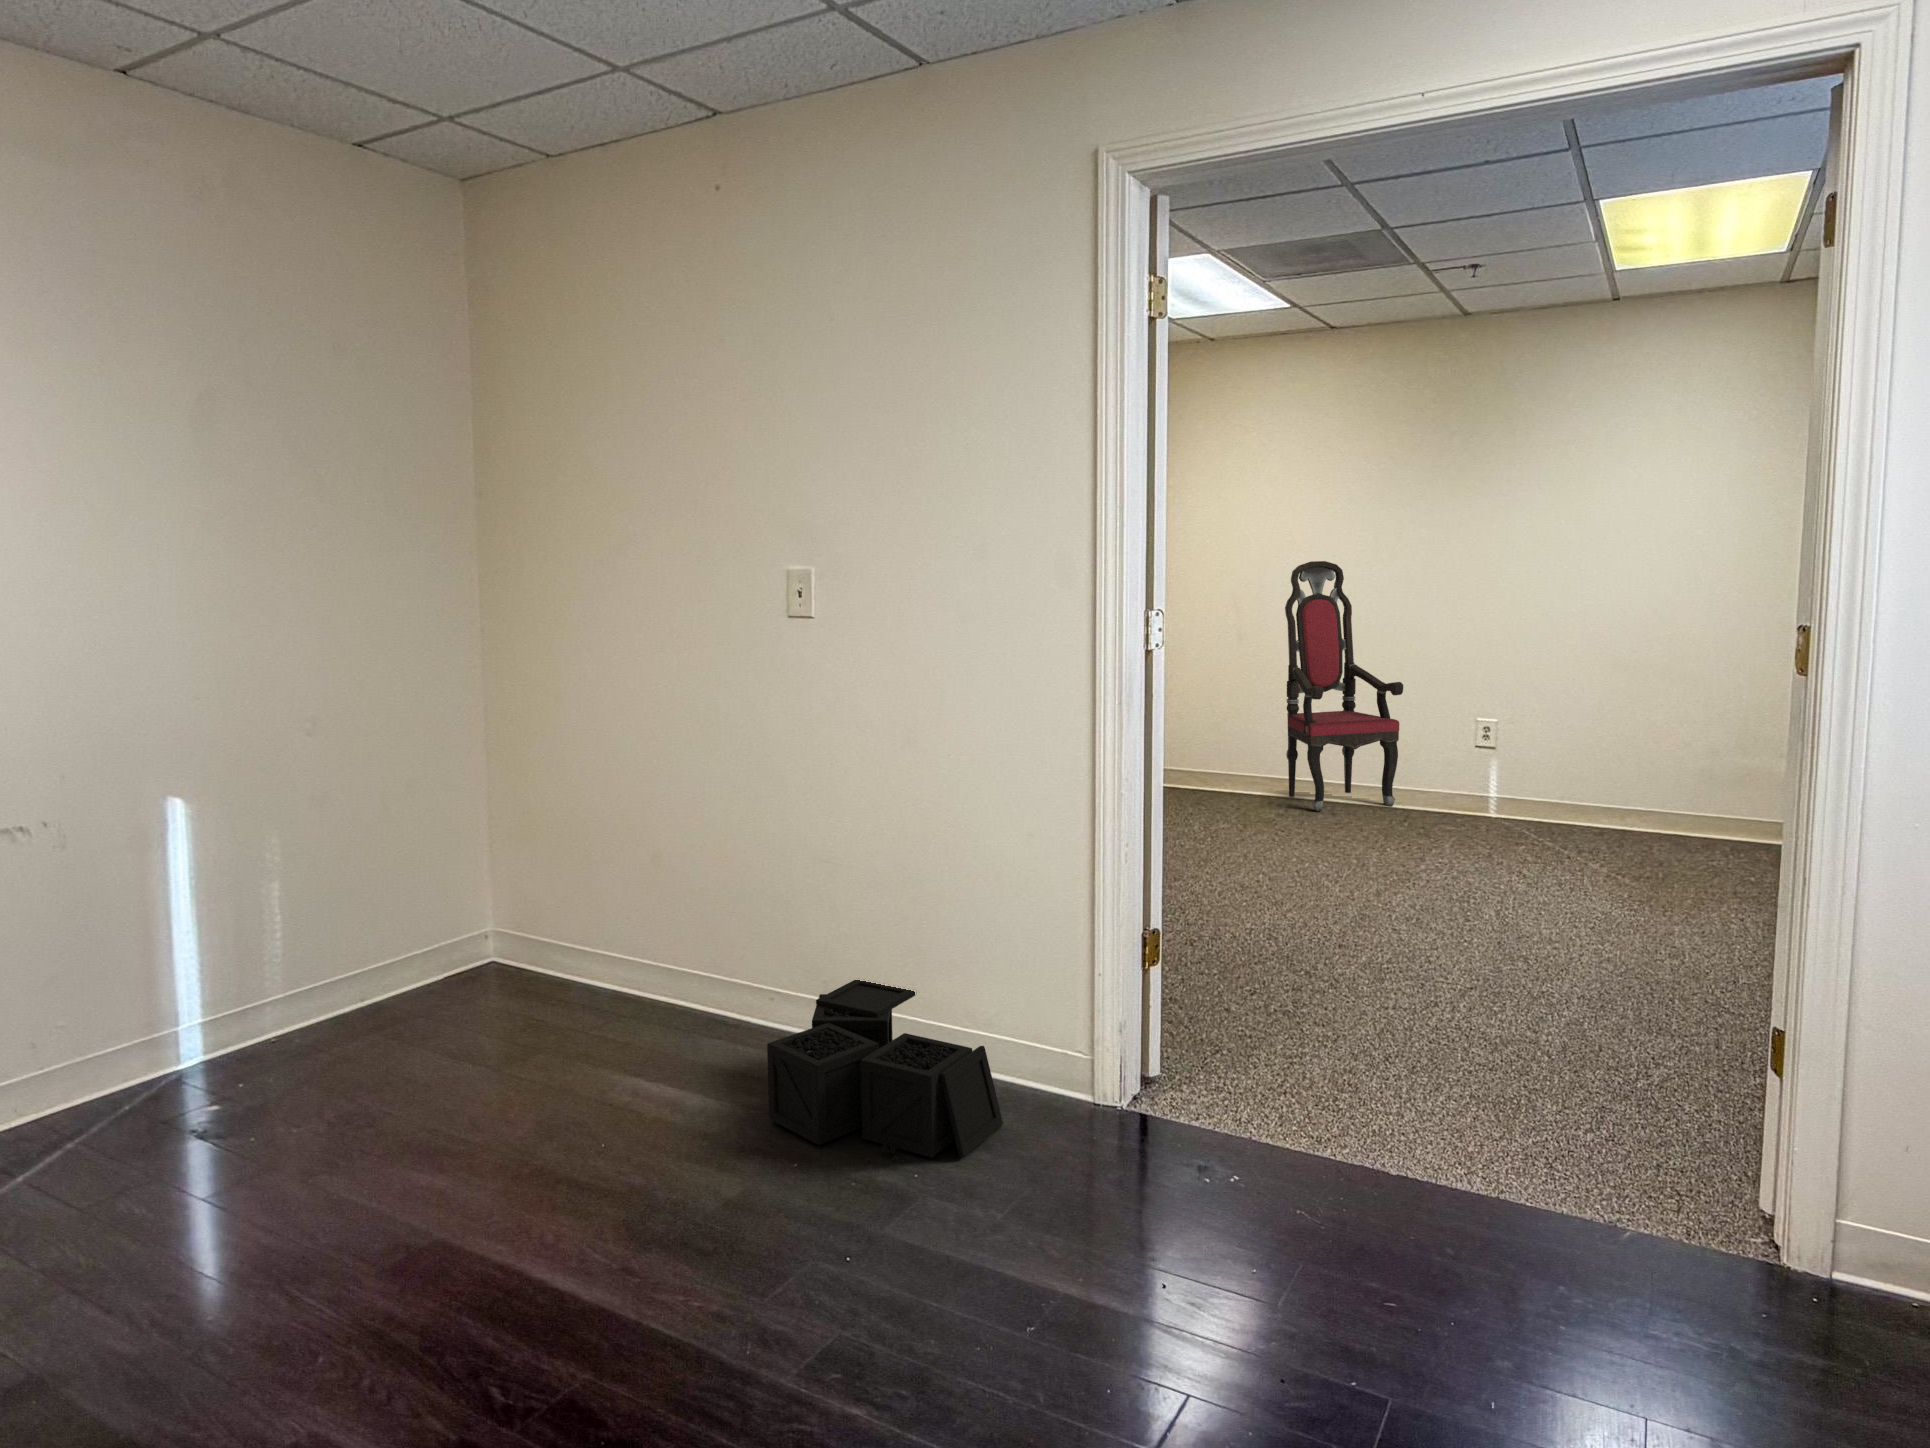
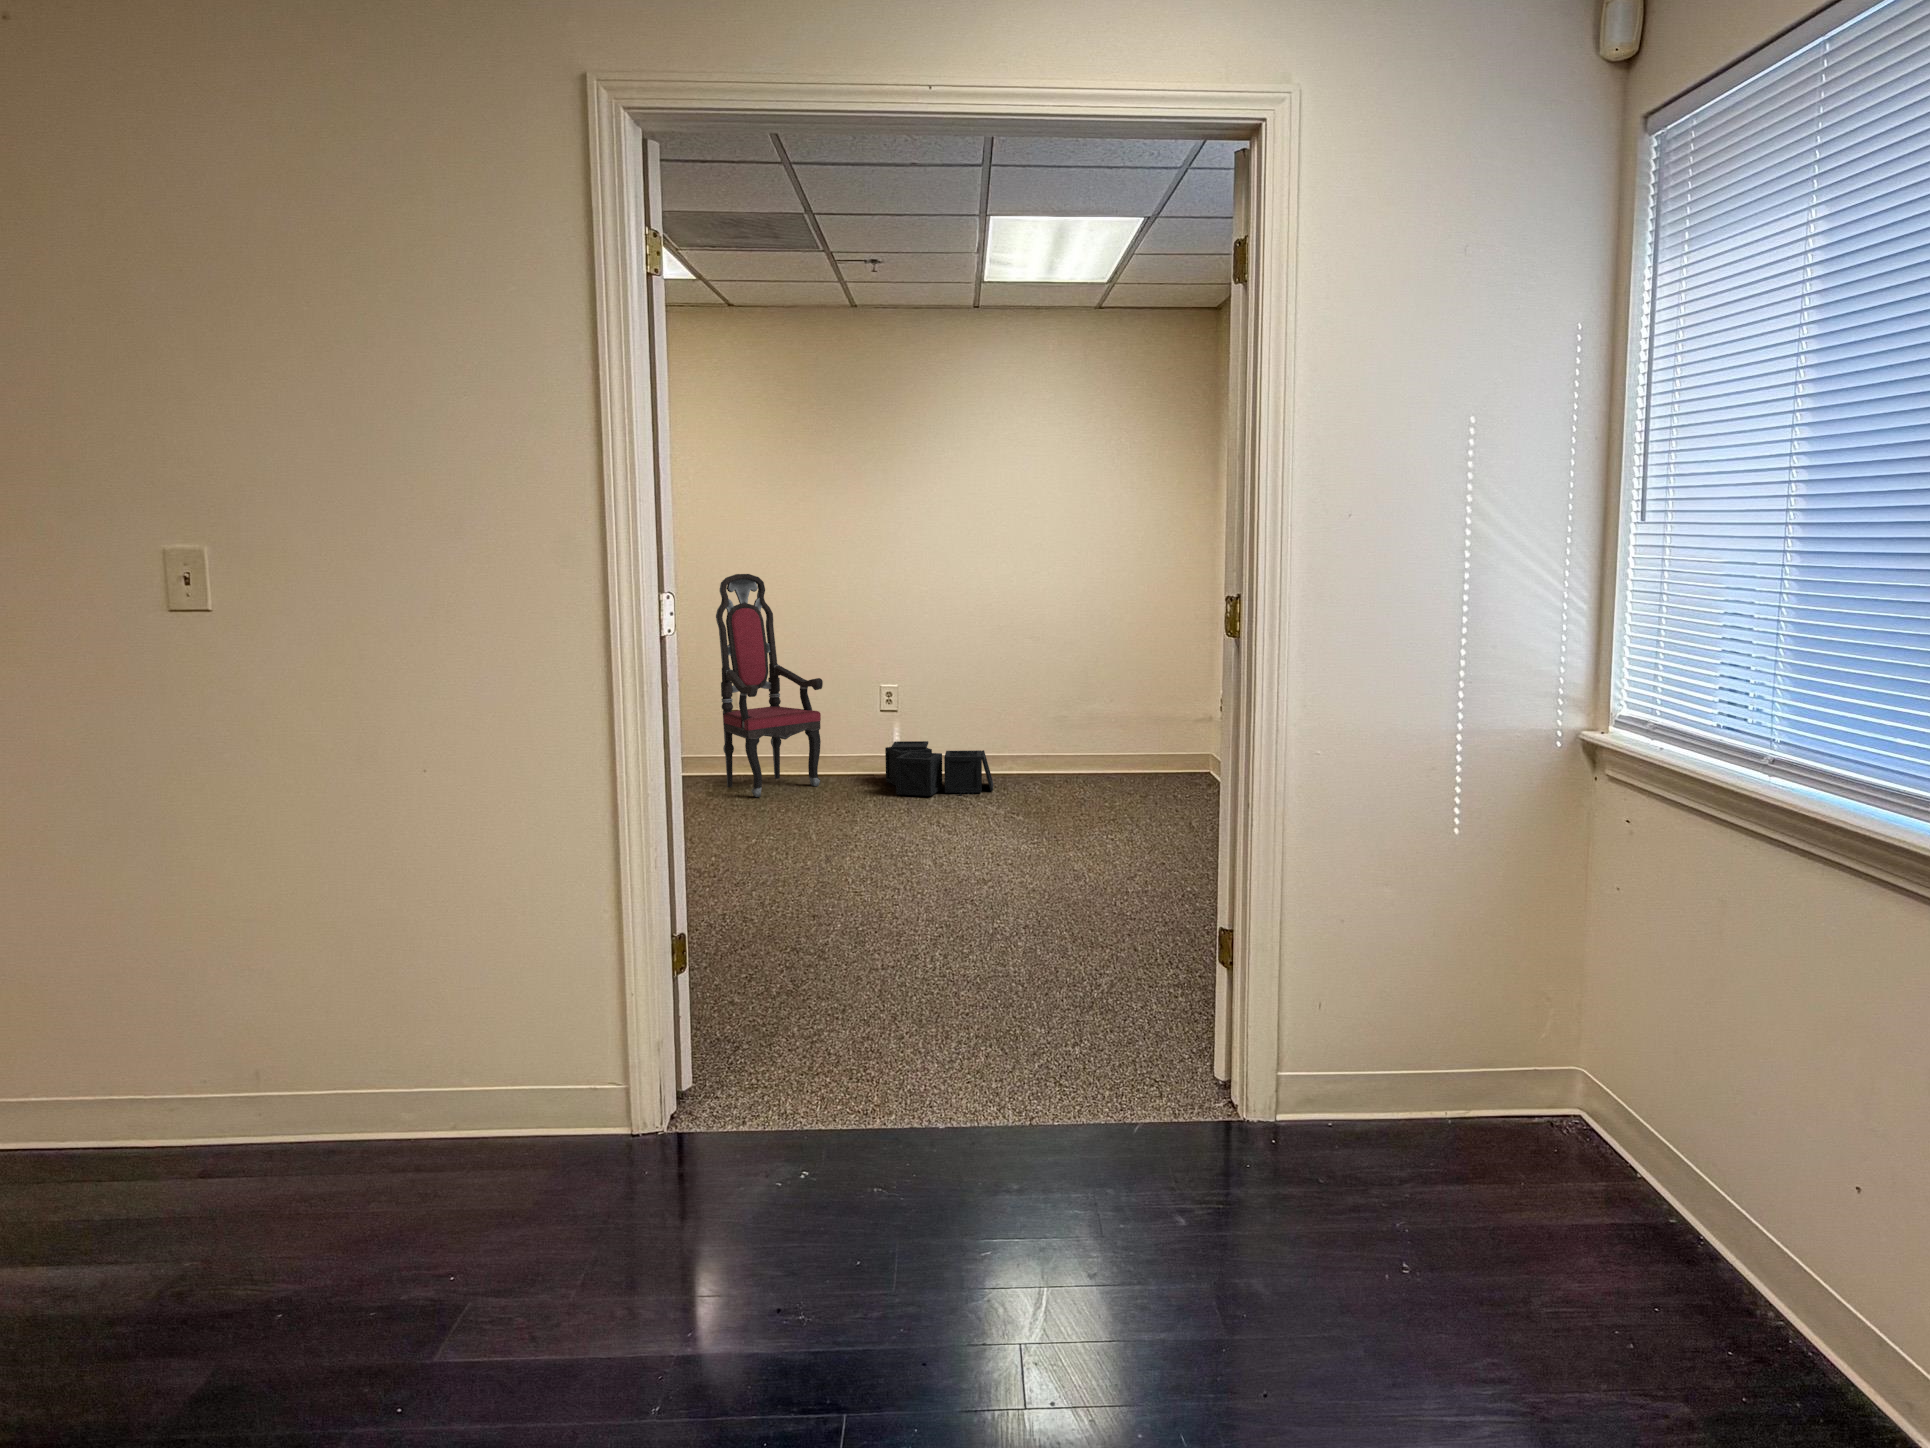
storage bin: present [767,980,1003,1164] -> present [885,741,993,796]

